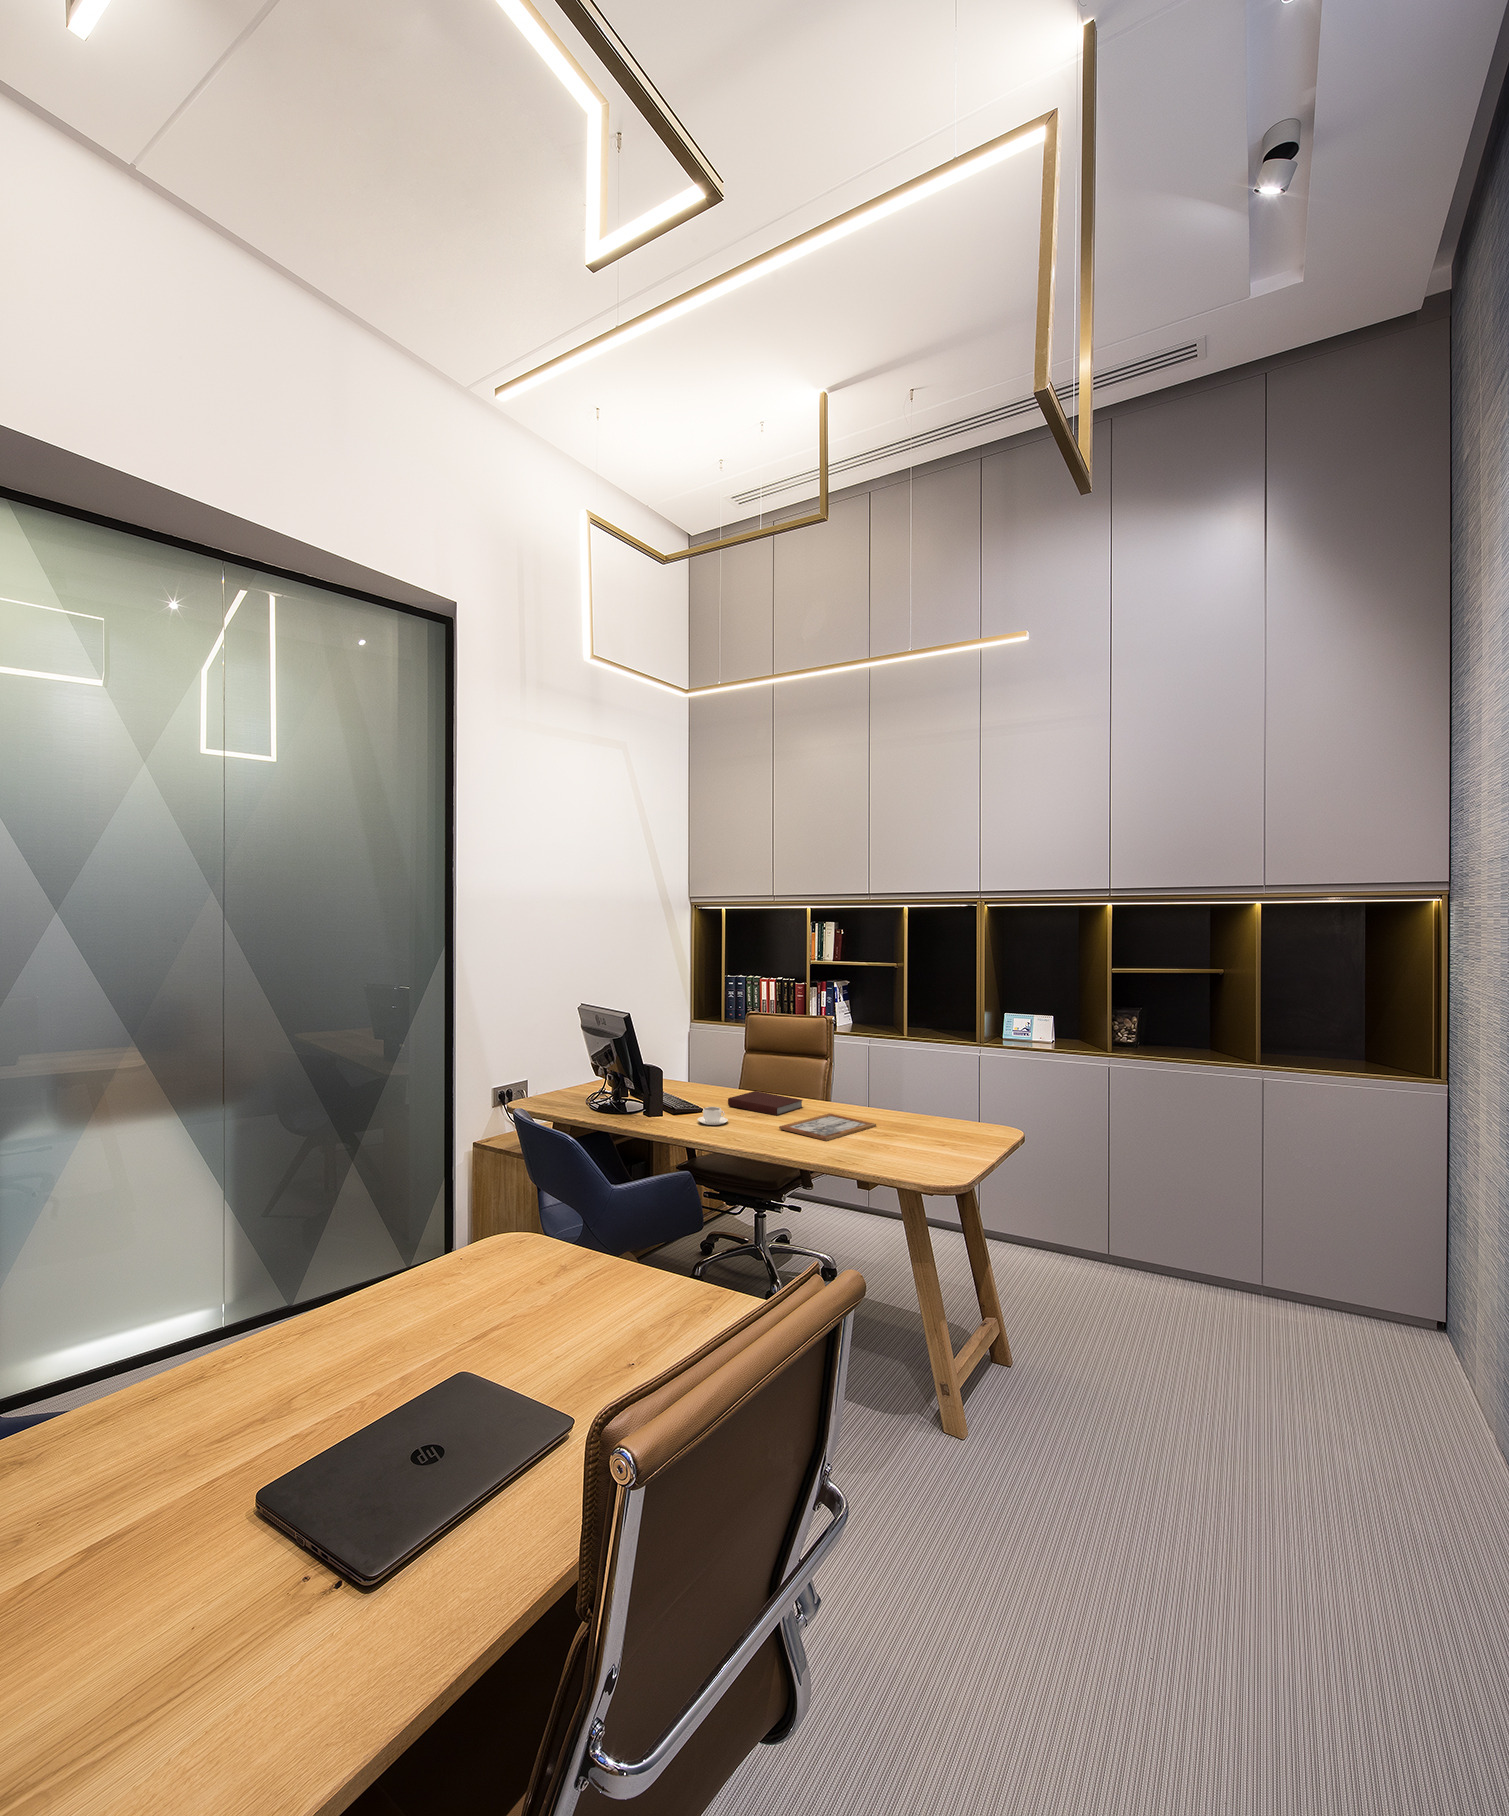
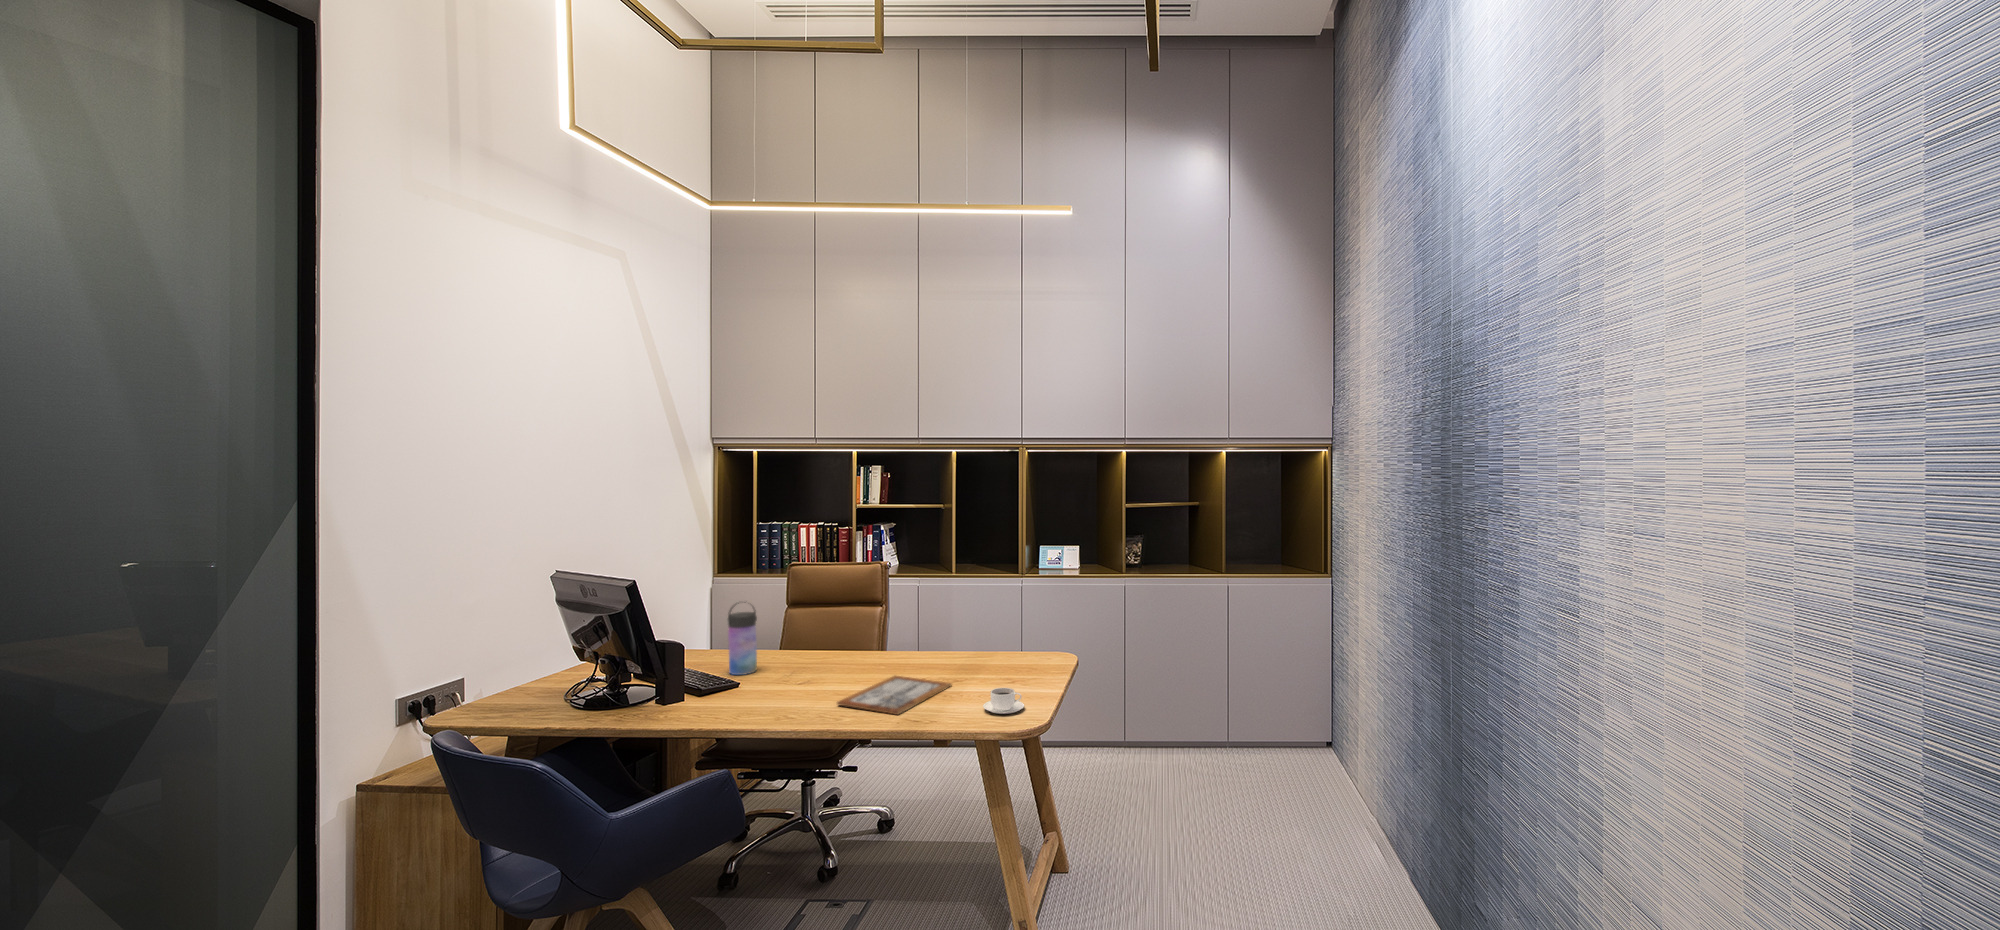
water bottle: none [697,1040,721,1101] -> present [727,602,757,675]
notebook: present [728,1091,803,1115] -> none [768,656,861,686]
coffee cup: present [697,1107,728,1125] -> present [983,688,1024,714]

